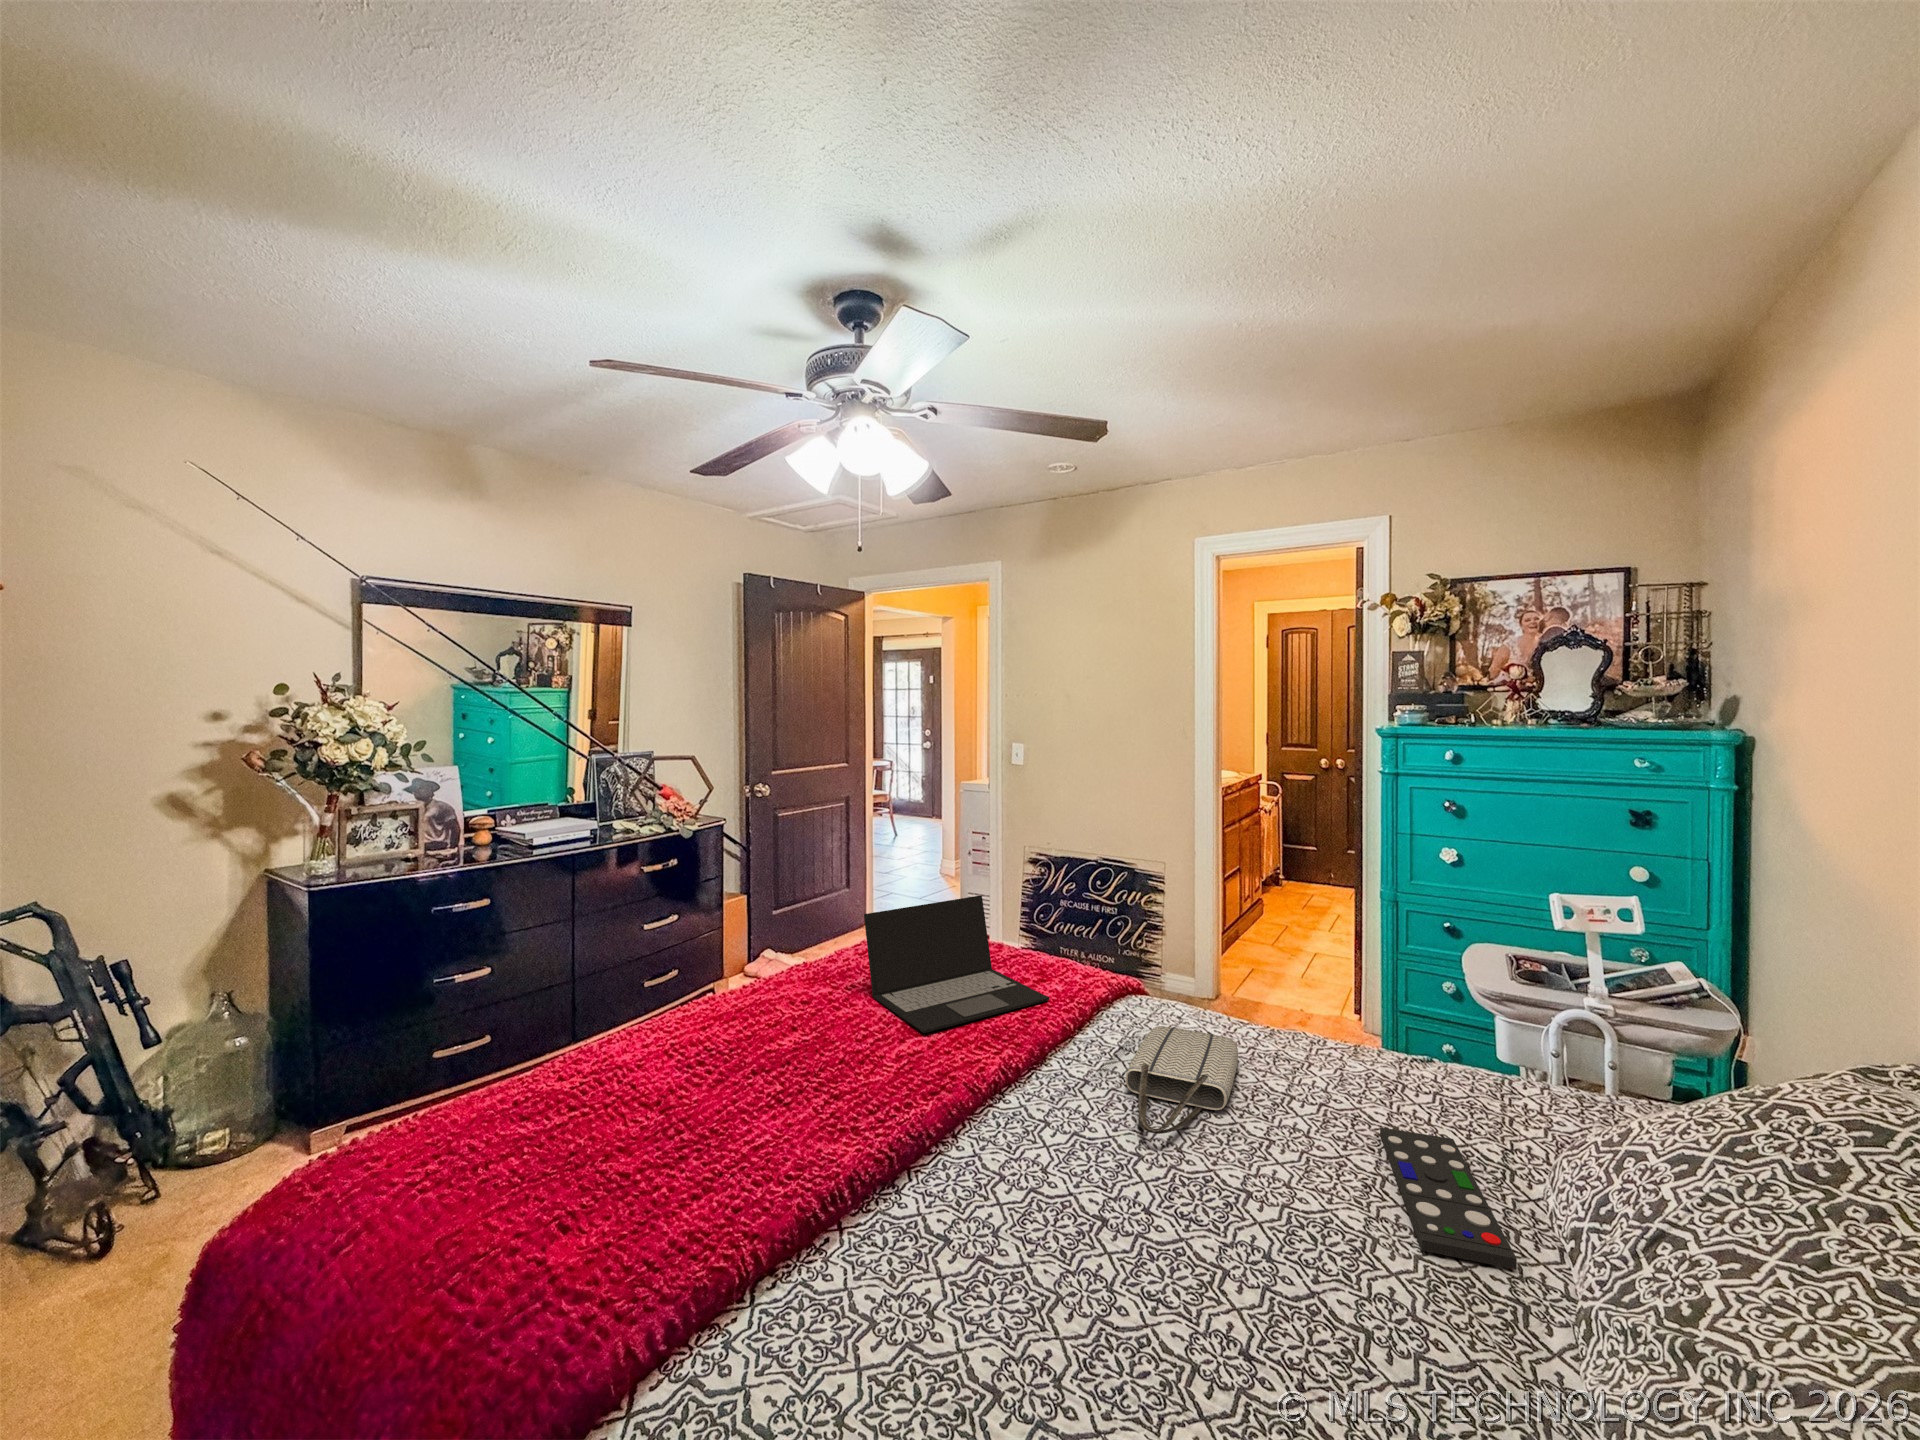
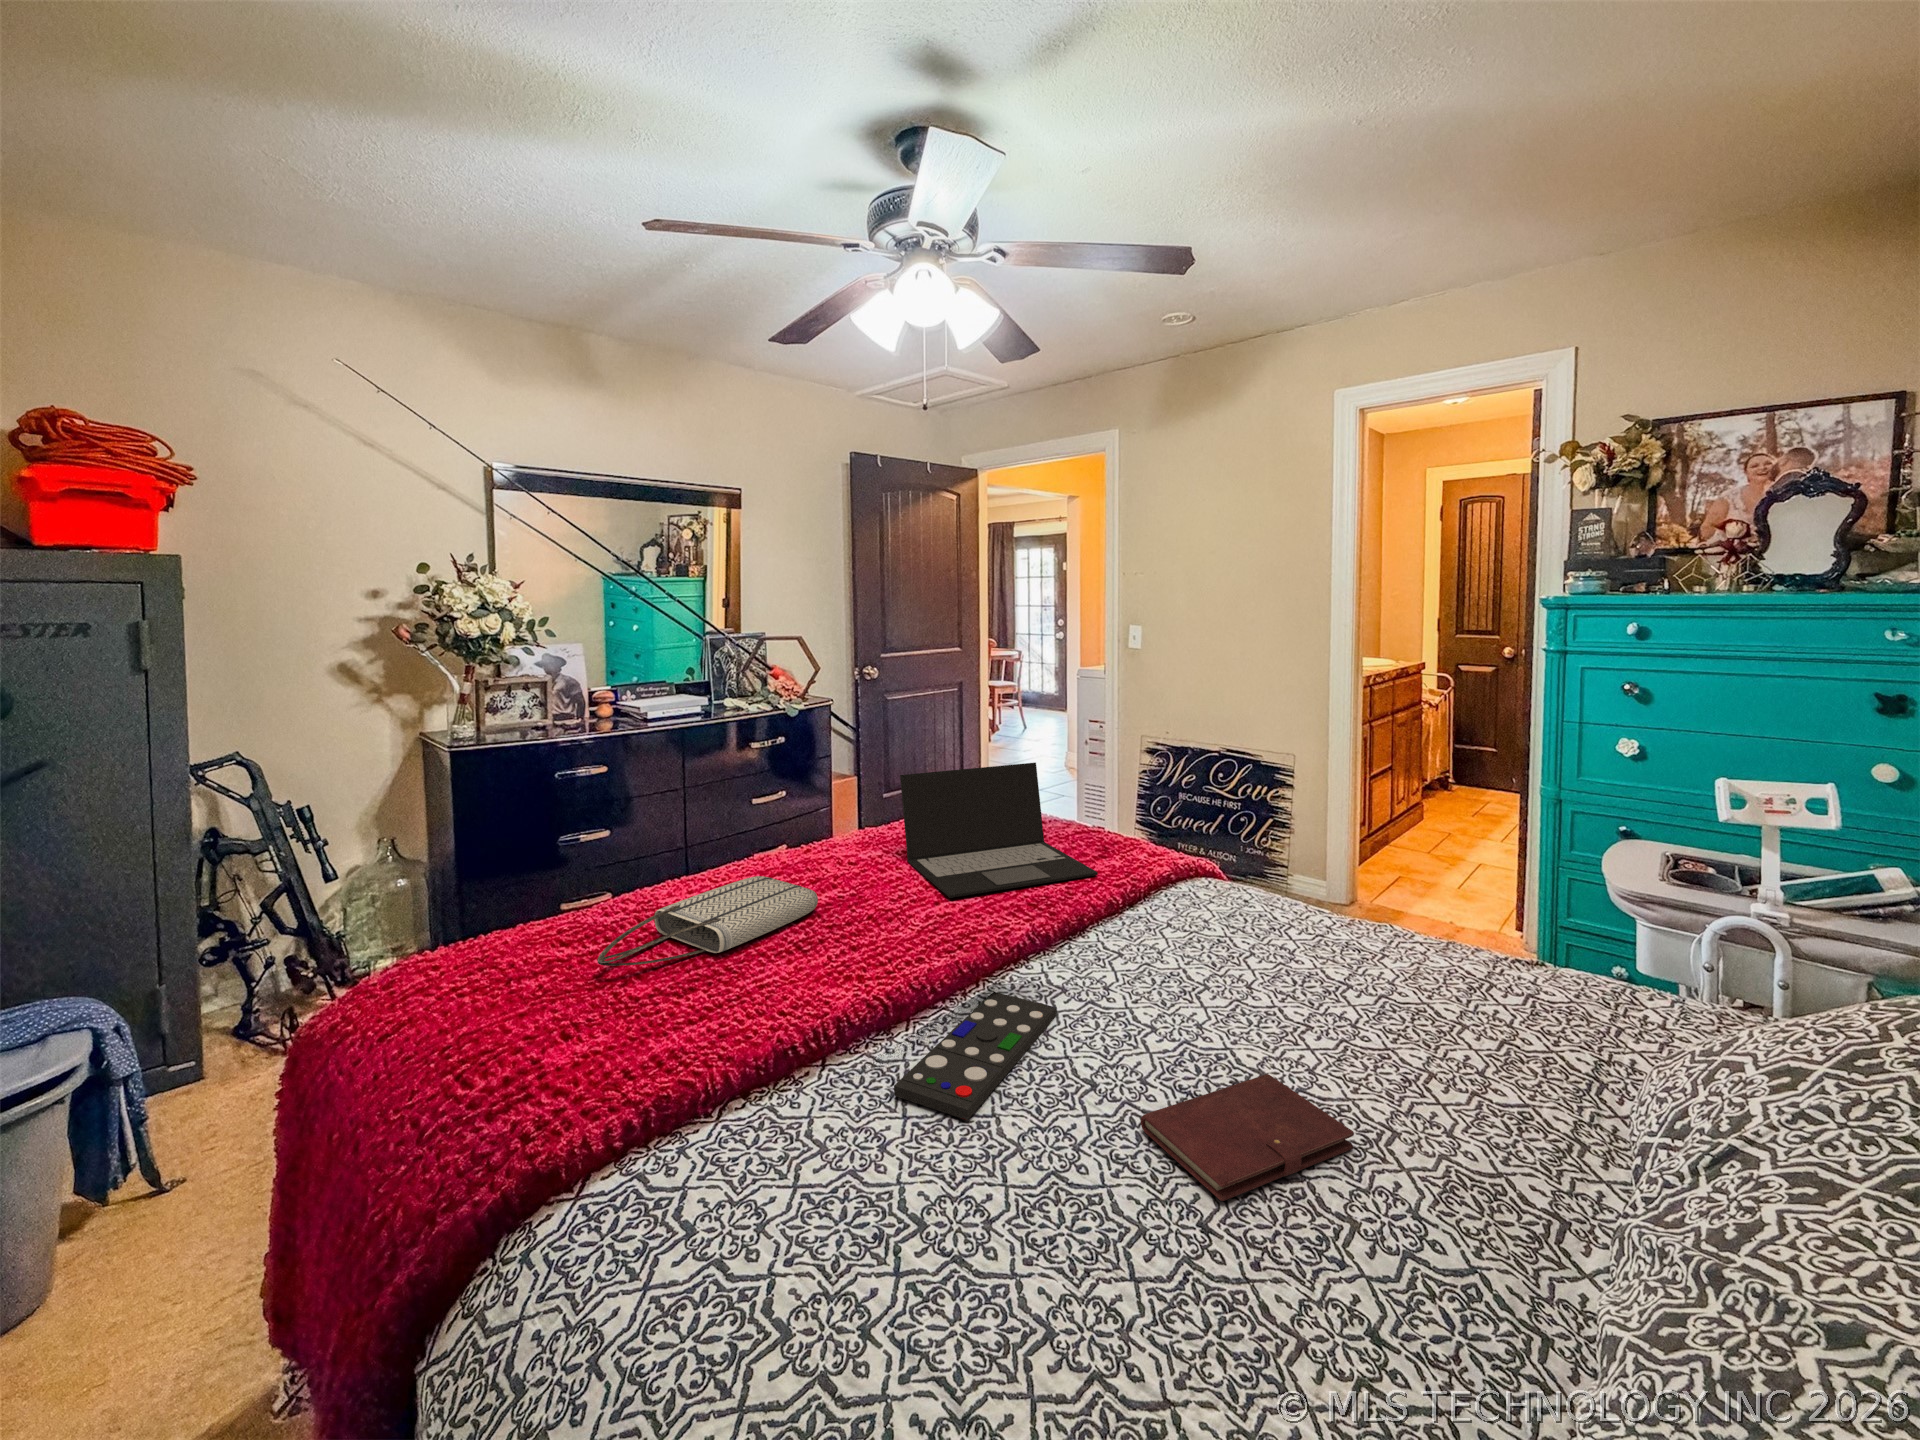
tote bag: present [1126,1026,1238,1134] -> present [597,876,818,966]
remote control: present [1380,1127,1517,1269] -> present [894,992,1057,1120]
notebook: none [1161,1191,1346,1328] -> present [1141,1074,1354,1201]

